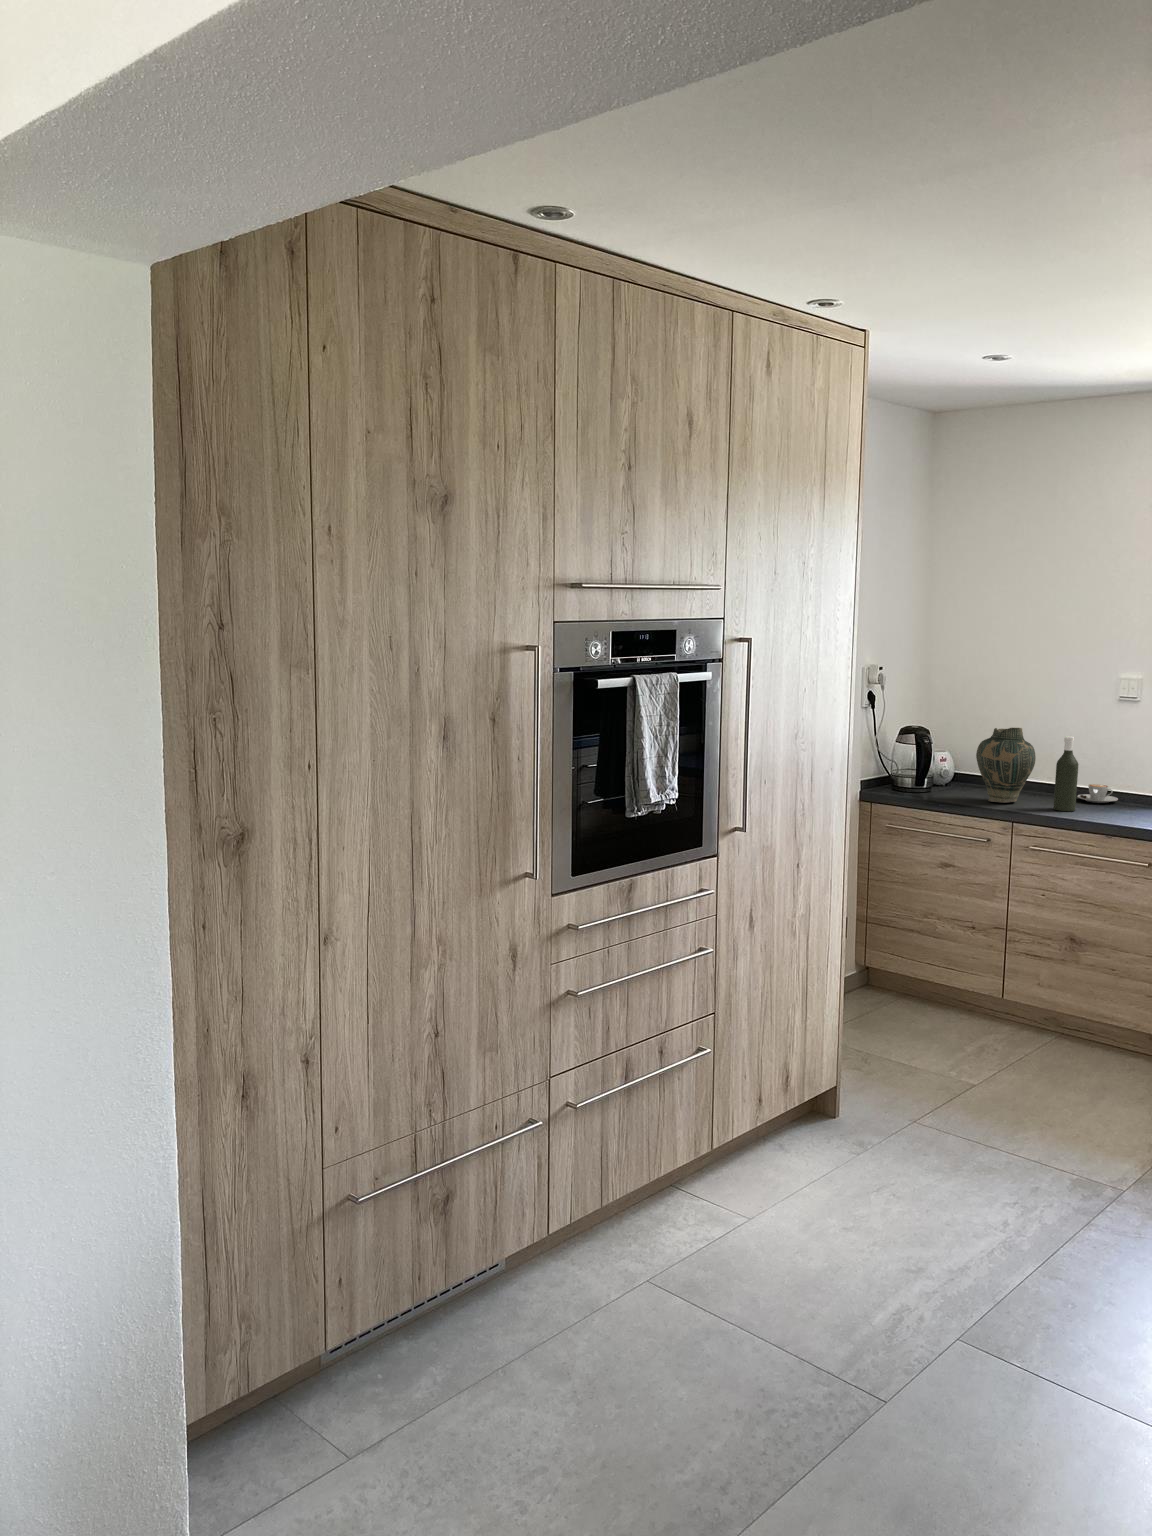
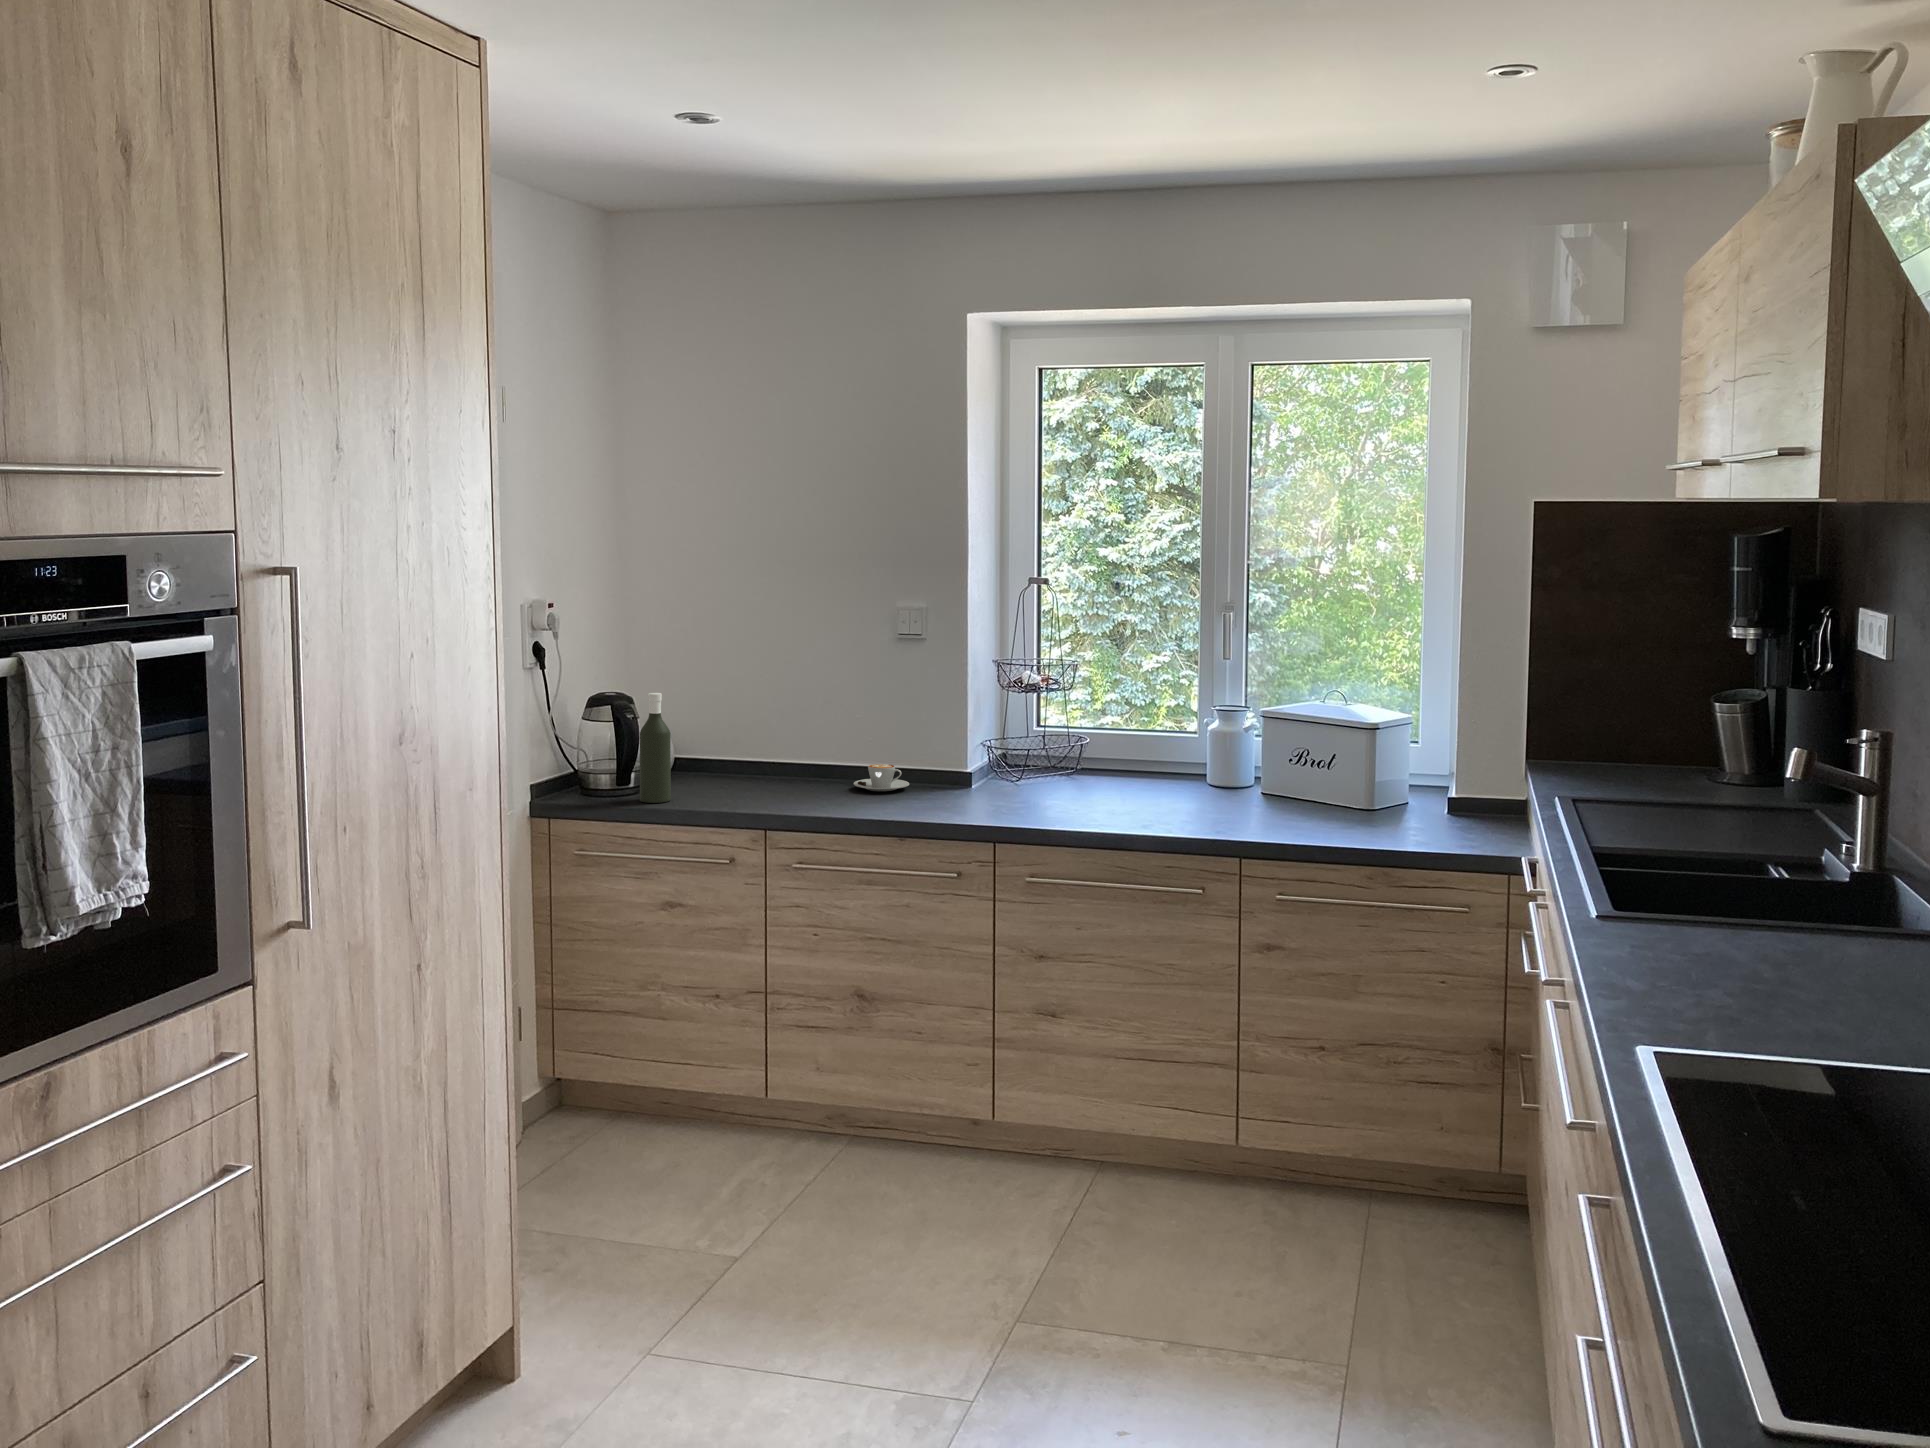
vase: present [976,728,1036,803] -> none [707,688,793,803]
bottle: present [1053,736,1078,811] -> present [640,693,671,803]

